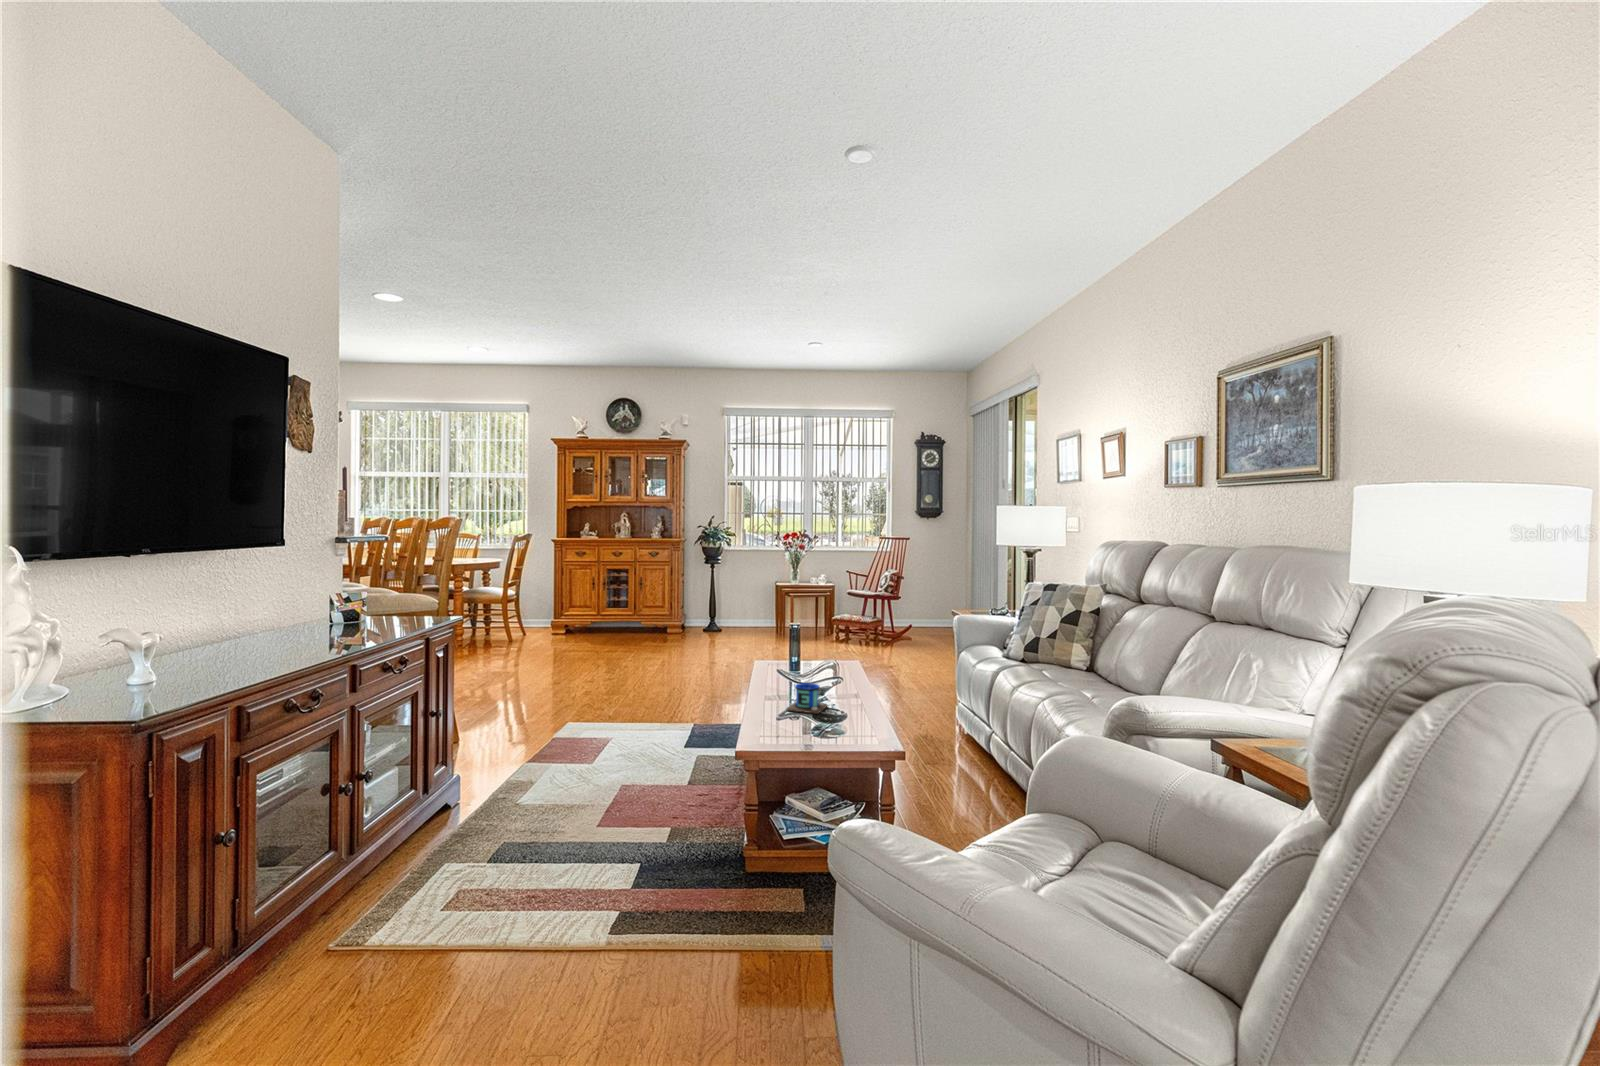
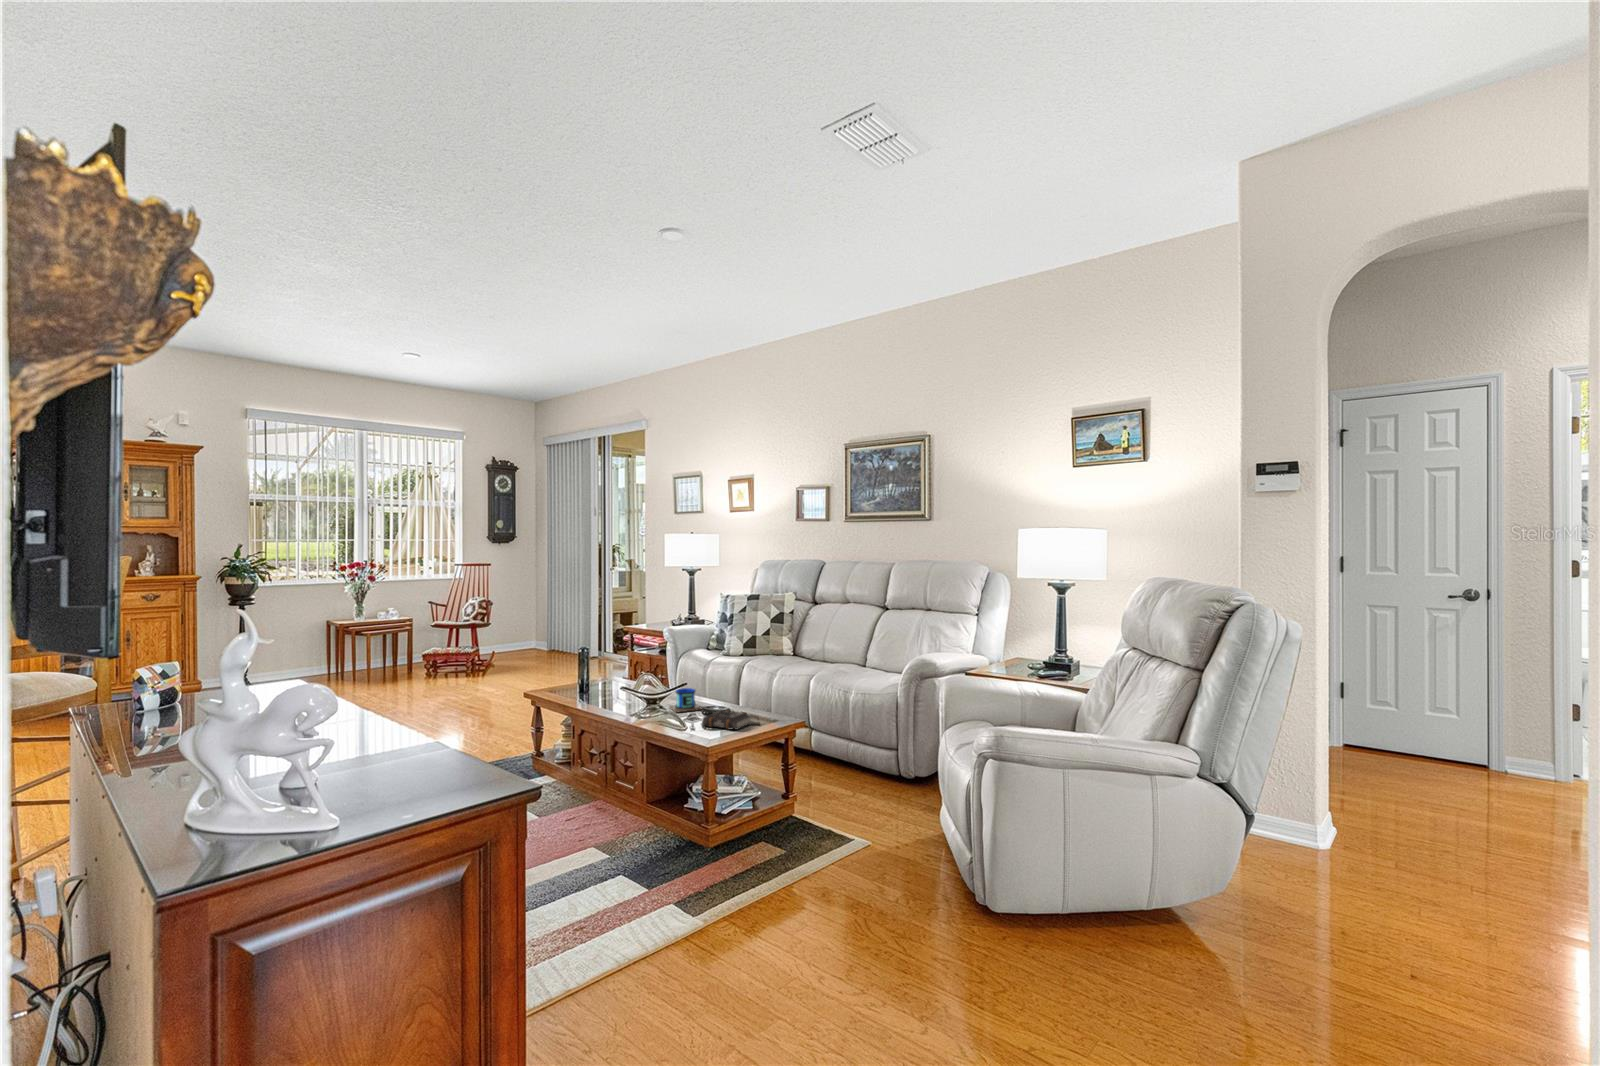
book: none [767,718,822,747] -> present [702,710,752,730]

